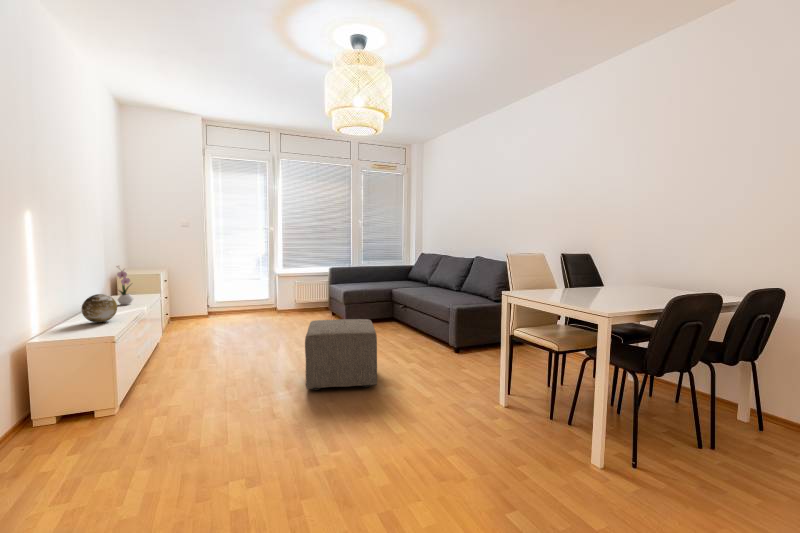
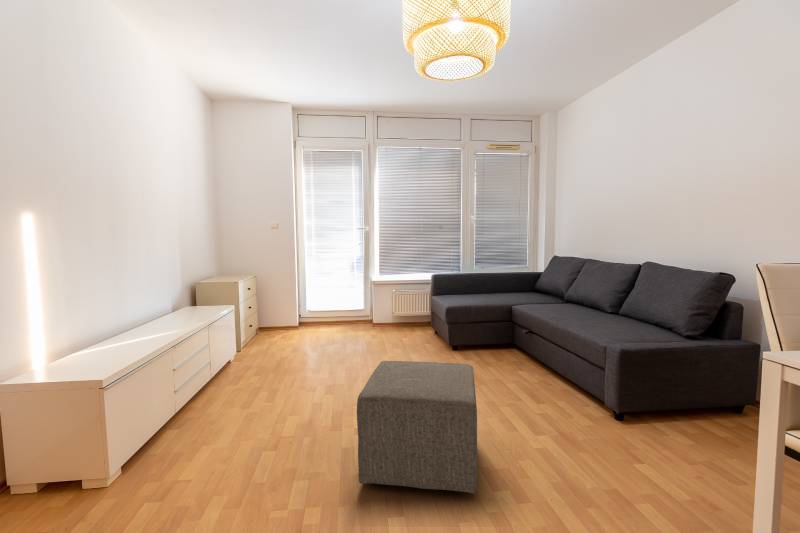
flower arrangement: present [117,271,133,305] -> none [168,274,190,321]
decorative orb: present [82,294,117,323] -> none [90,314,136,351]

